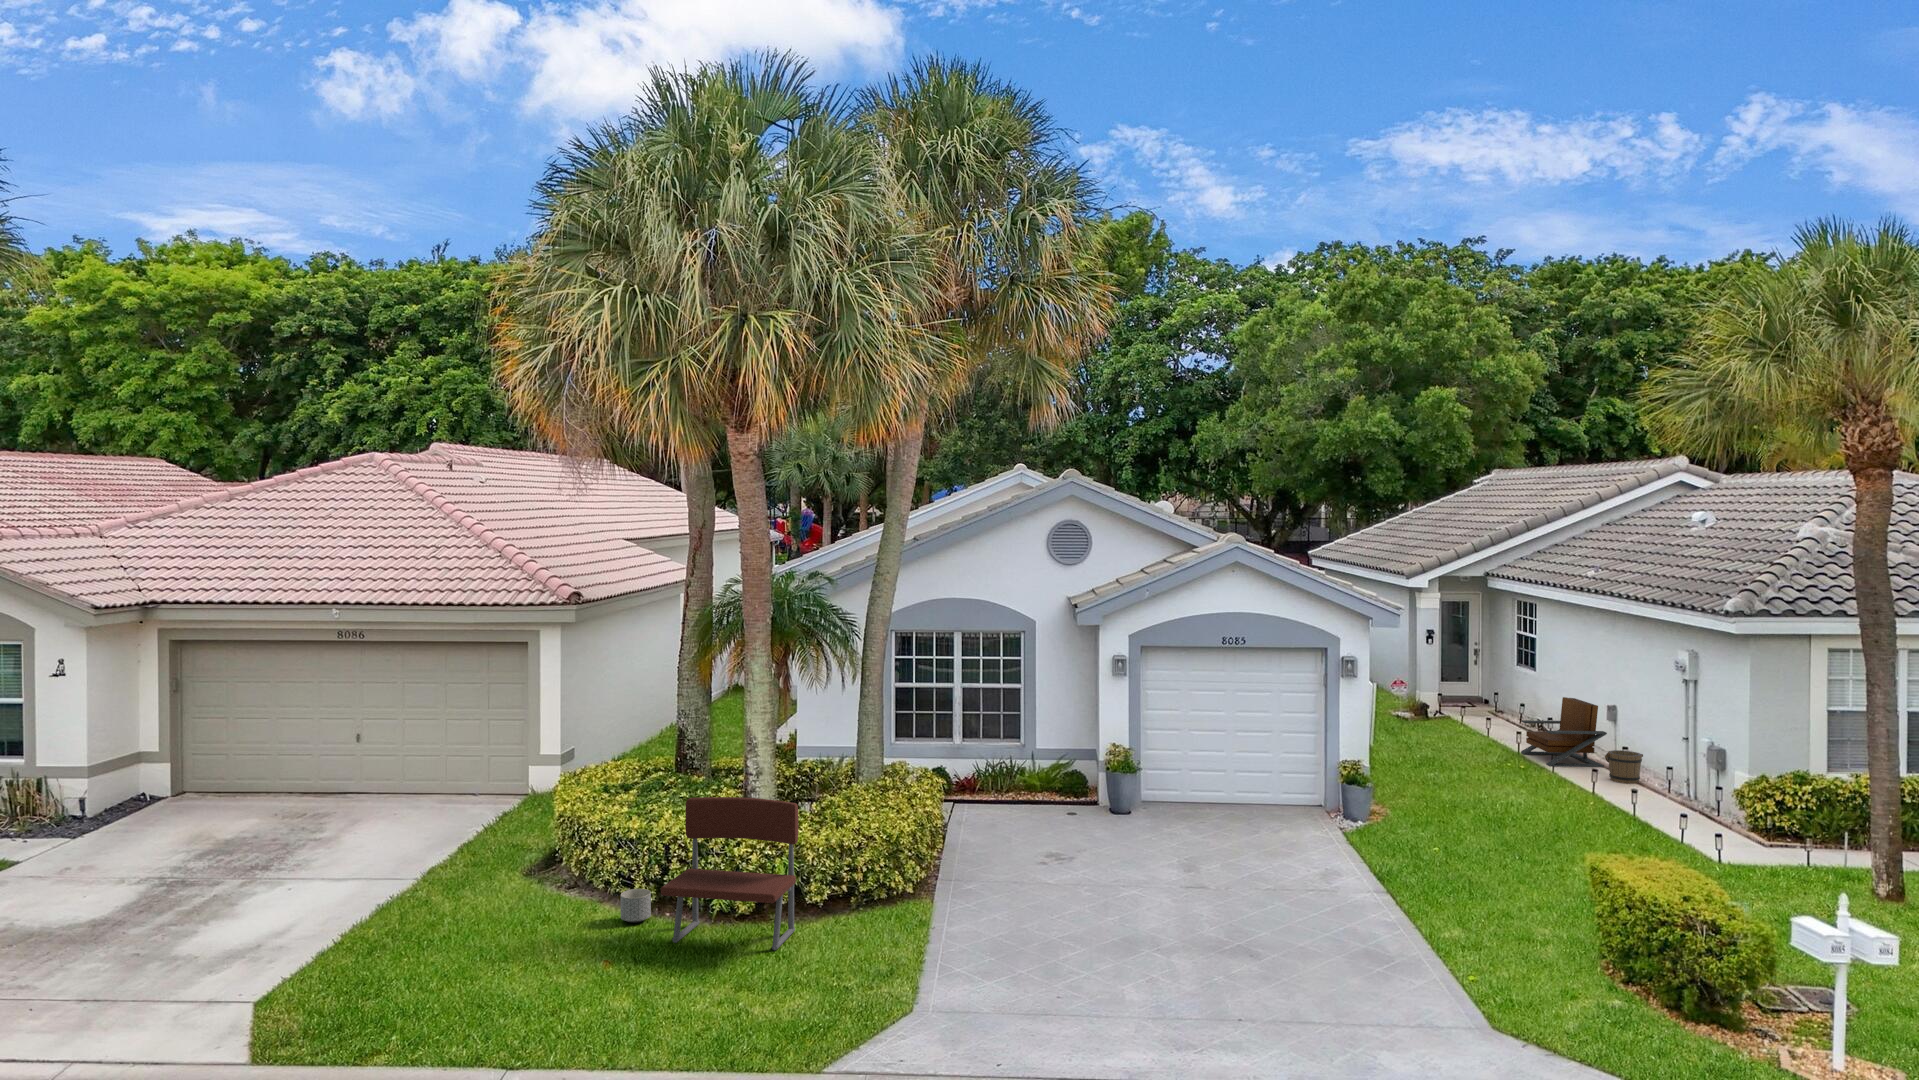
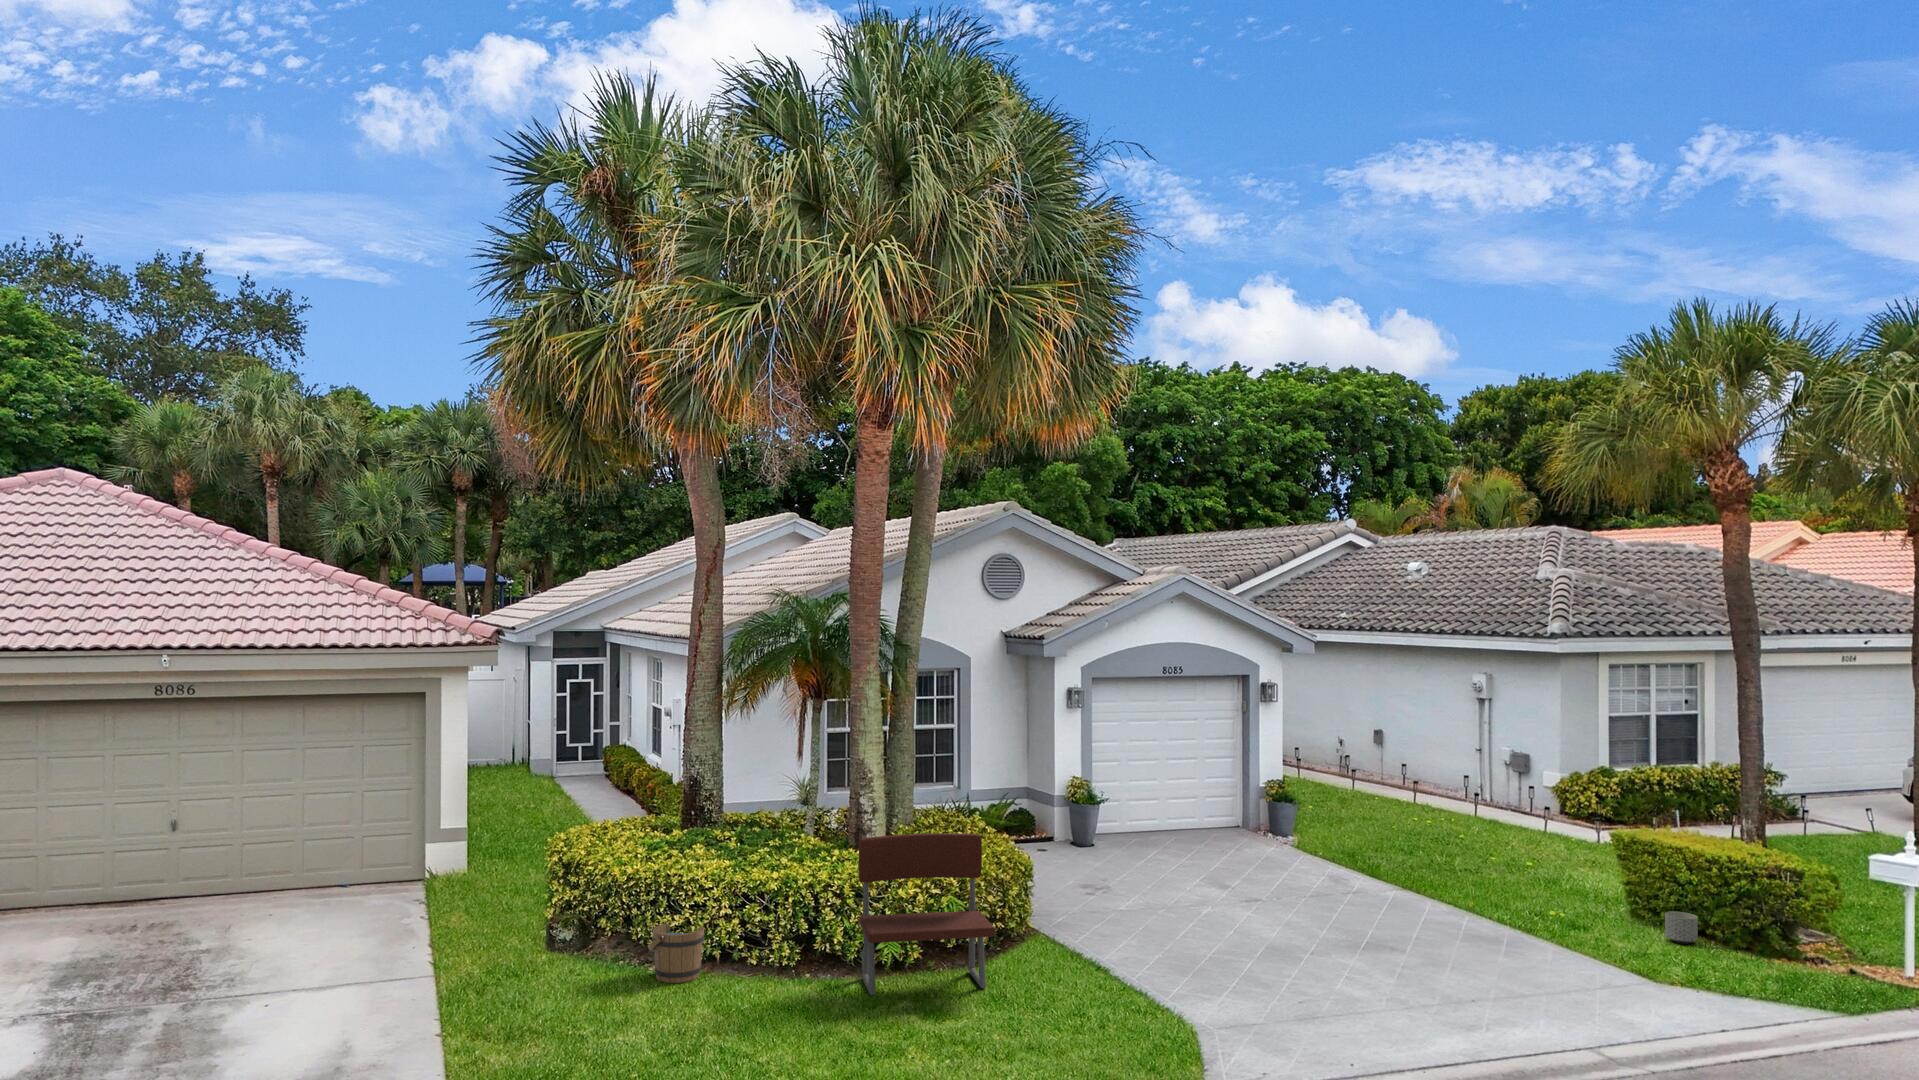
lounge chair: present [1521,697,1607,767] -> none [1318,722,1394,783]
bucket: present [1605,750,1643,784] -> present [648,924,704,983]
planter: present [621,889,651,923] -> present [1665,911,1698,944]

